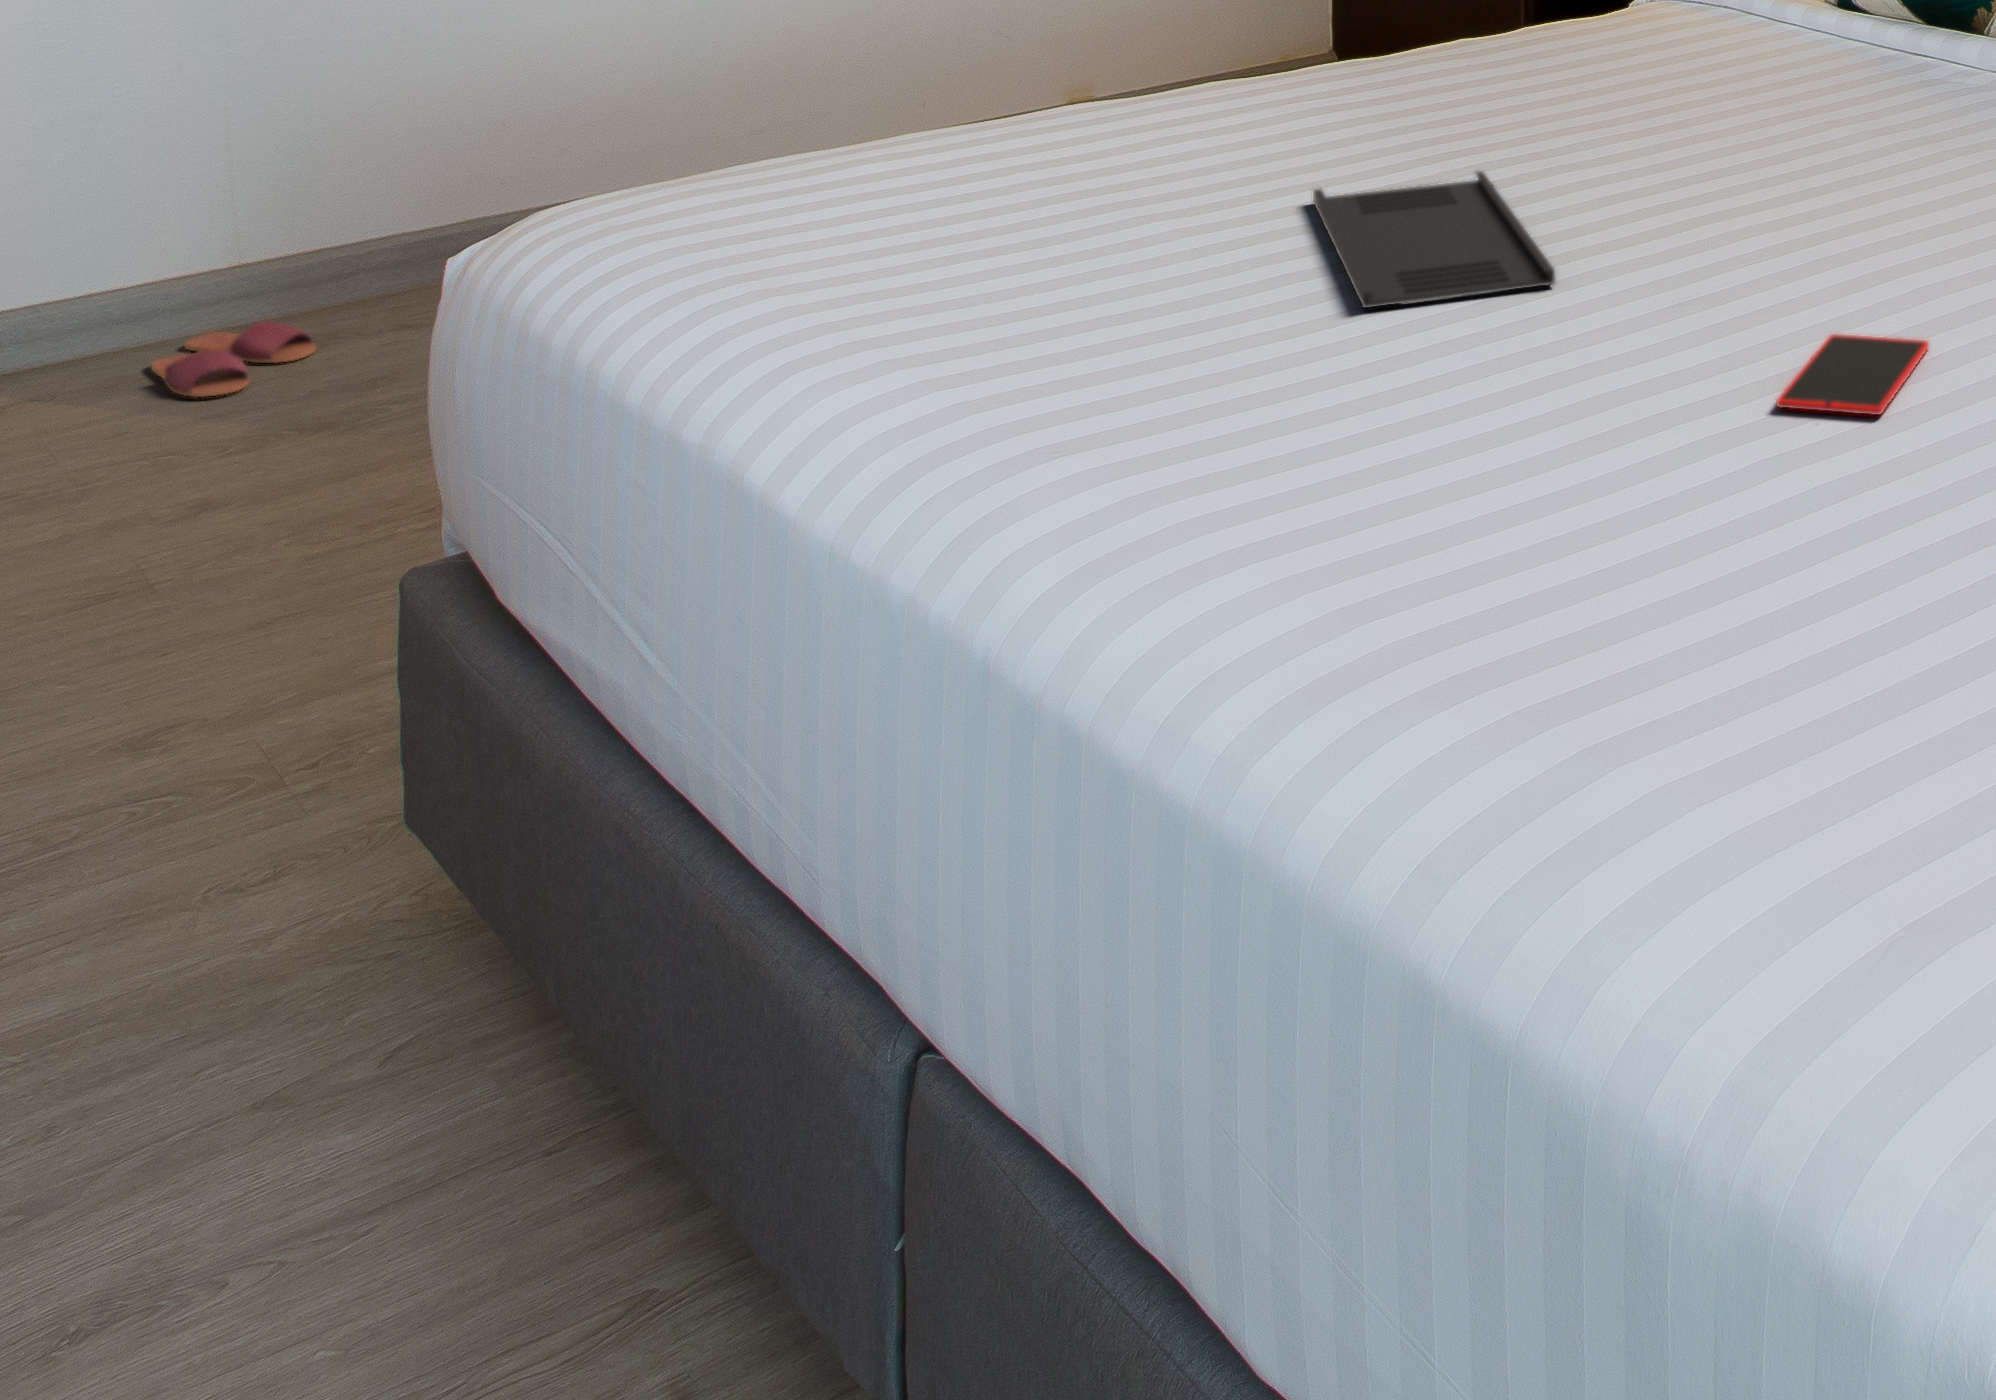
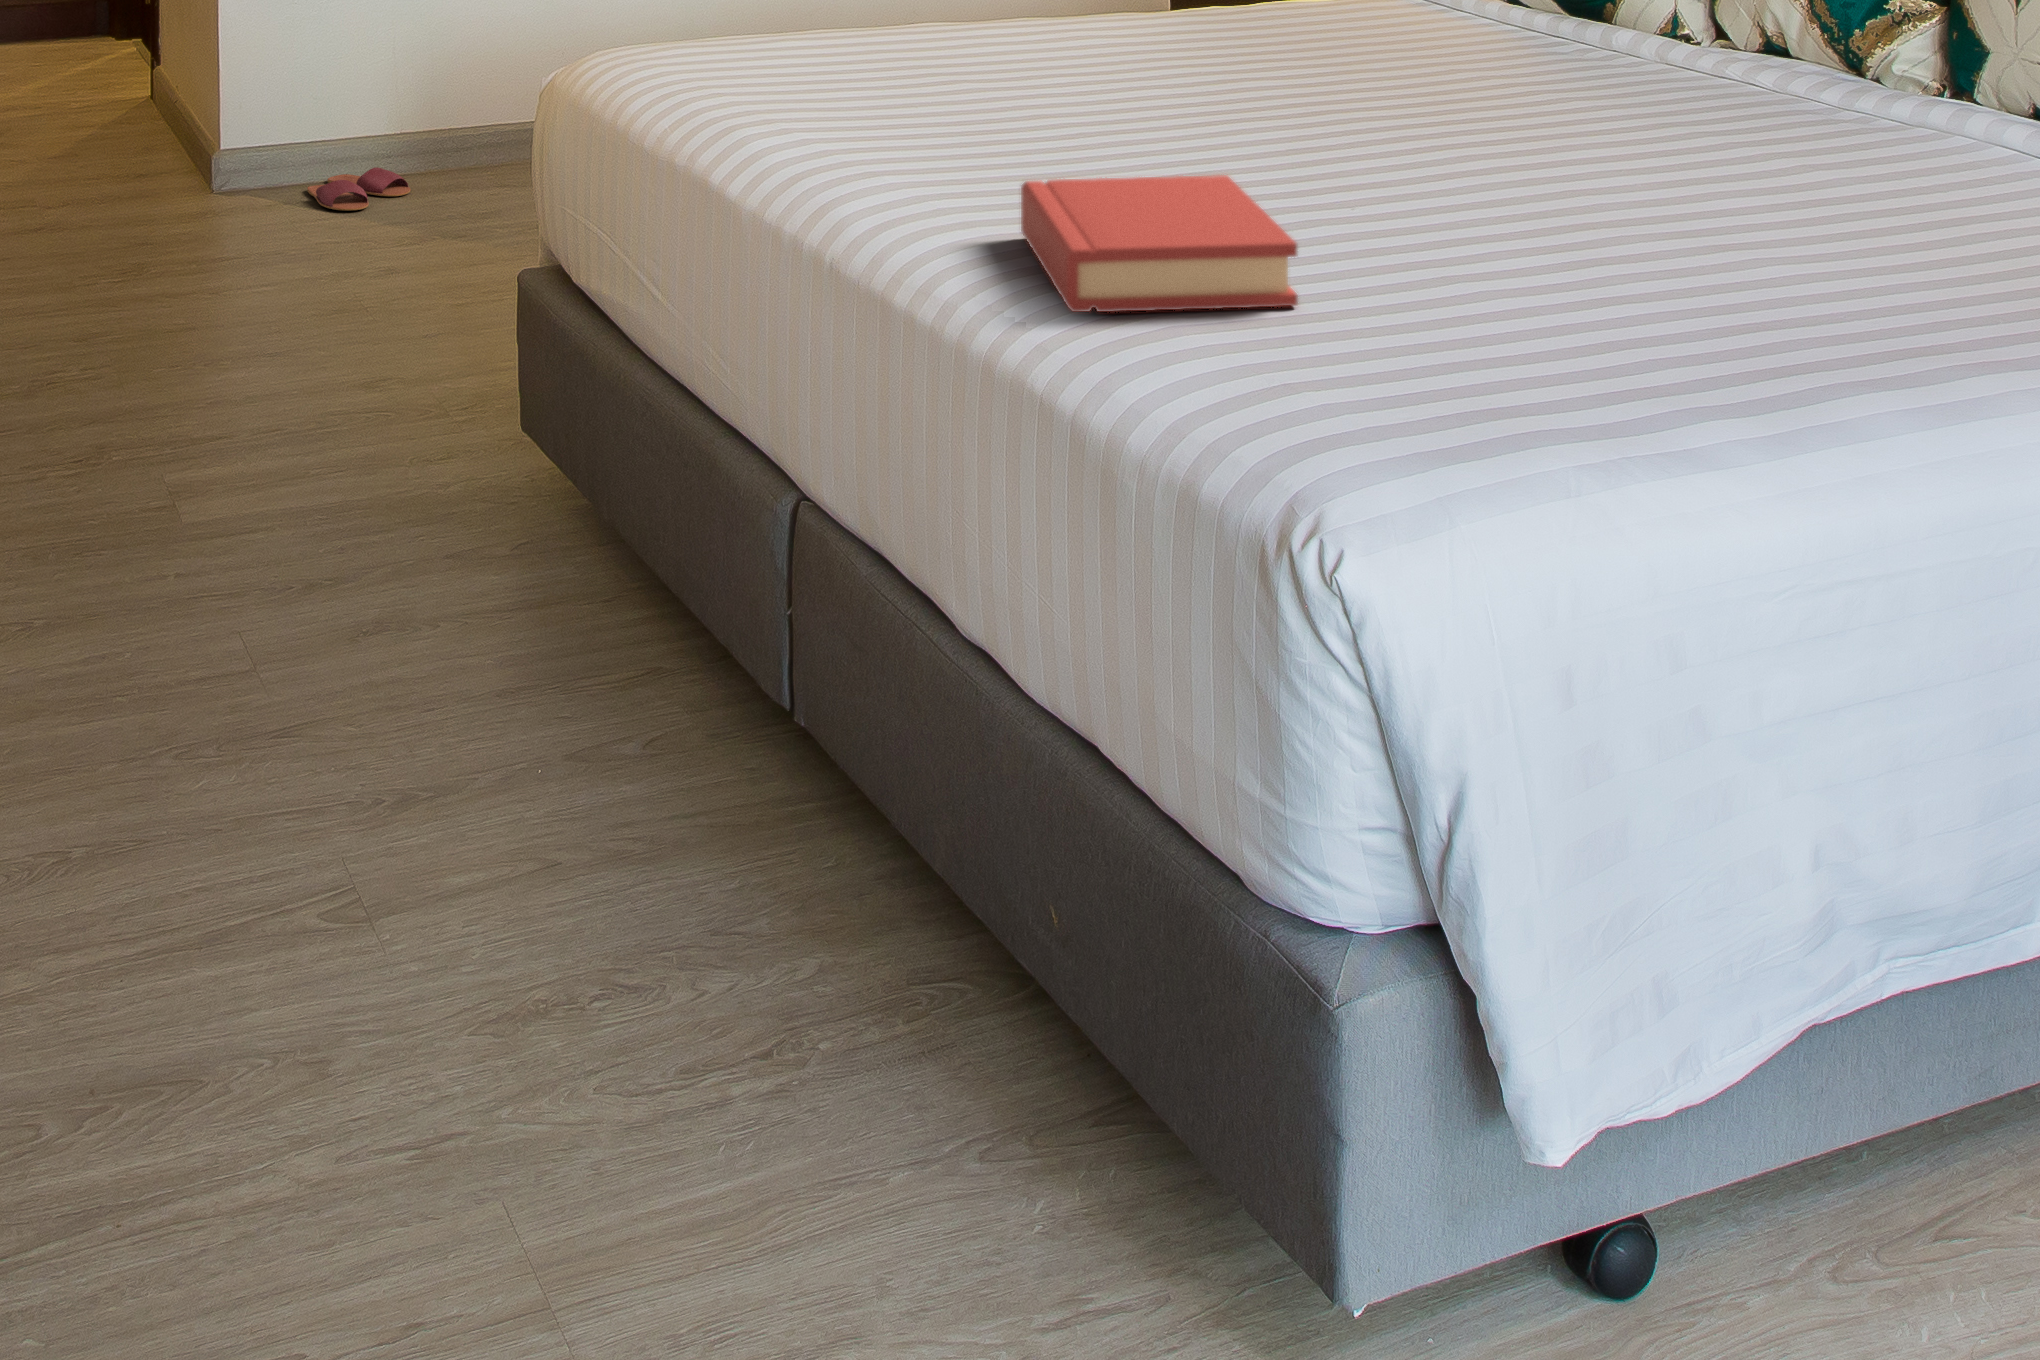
tray: present [1313,171,1555,308] -> none [1049,71,1195,133]
smartphone: present [1776,334,1929,415] -> none [1312,171,1440,210]
hardback book: none [1379,409,1865,739] -> present [1021,175,1298,312]

